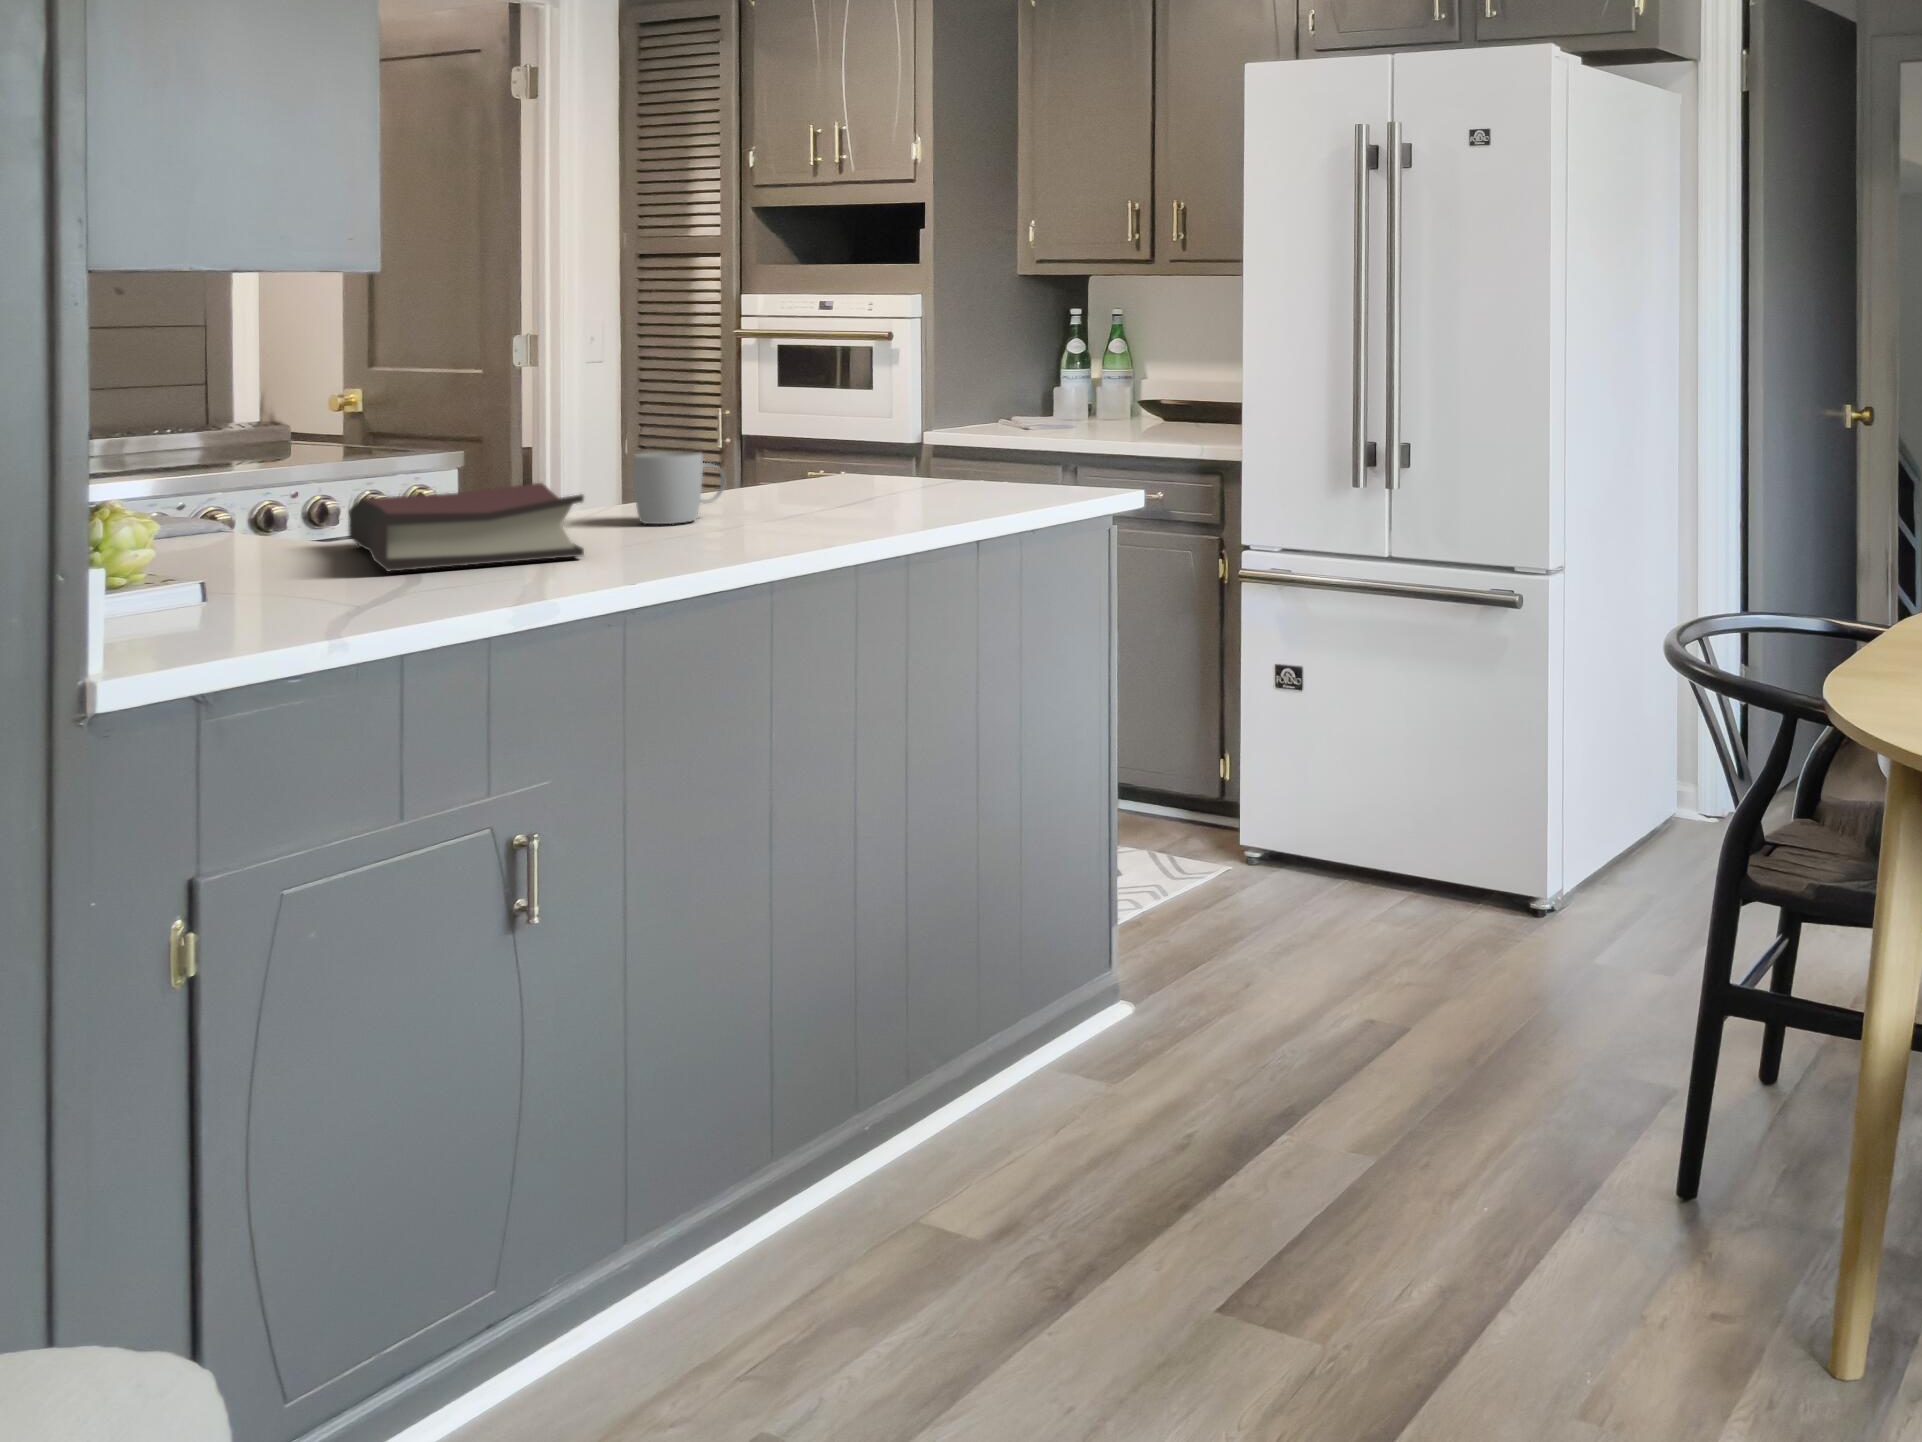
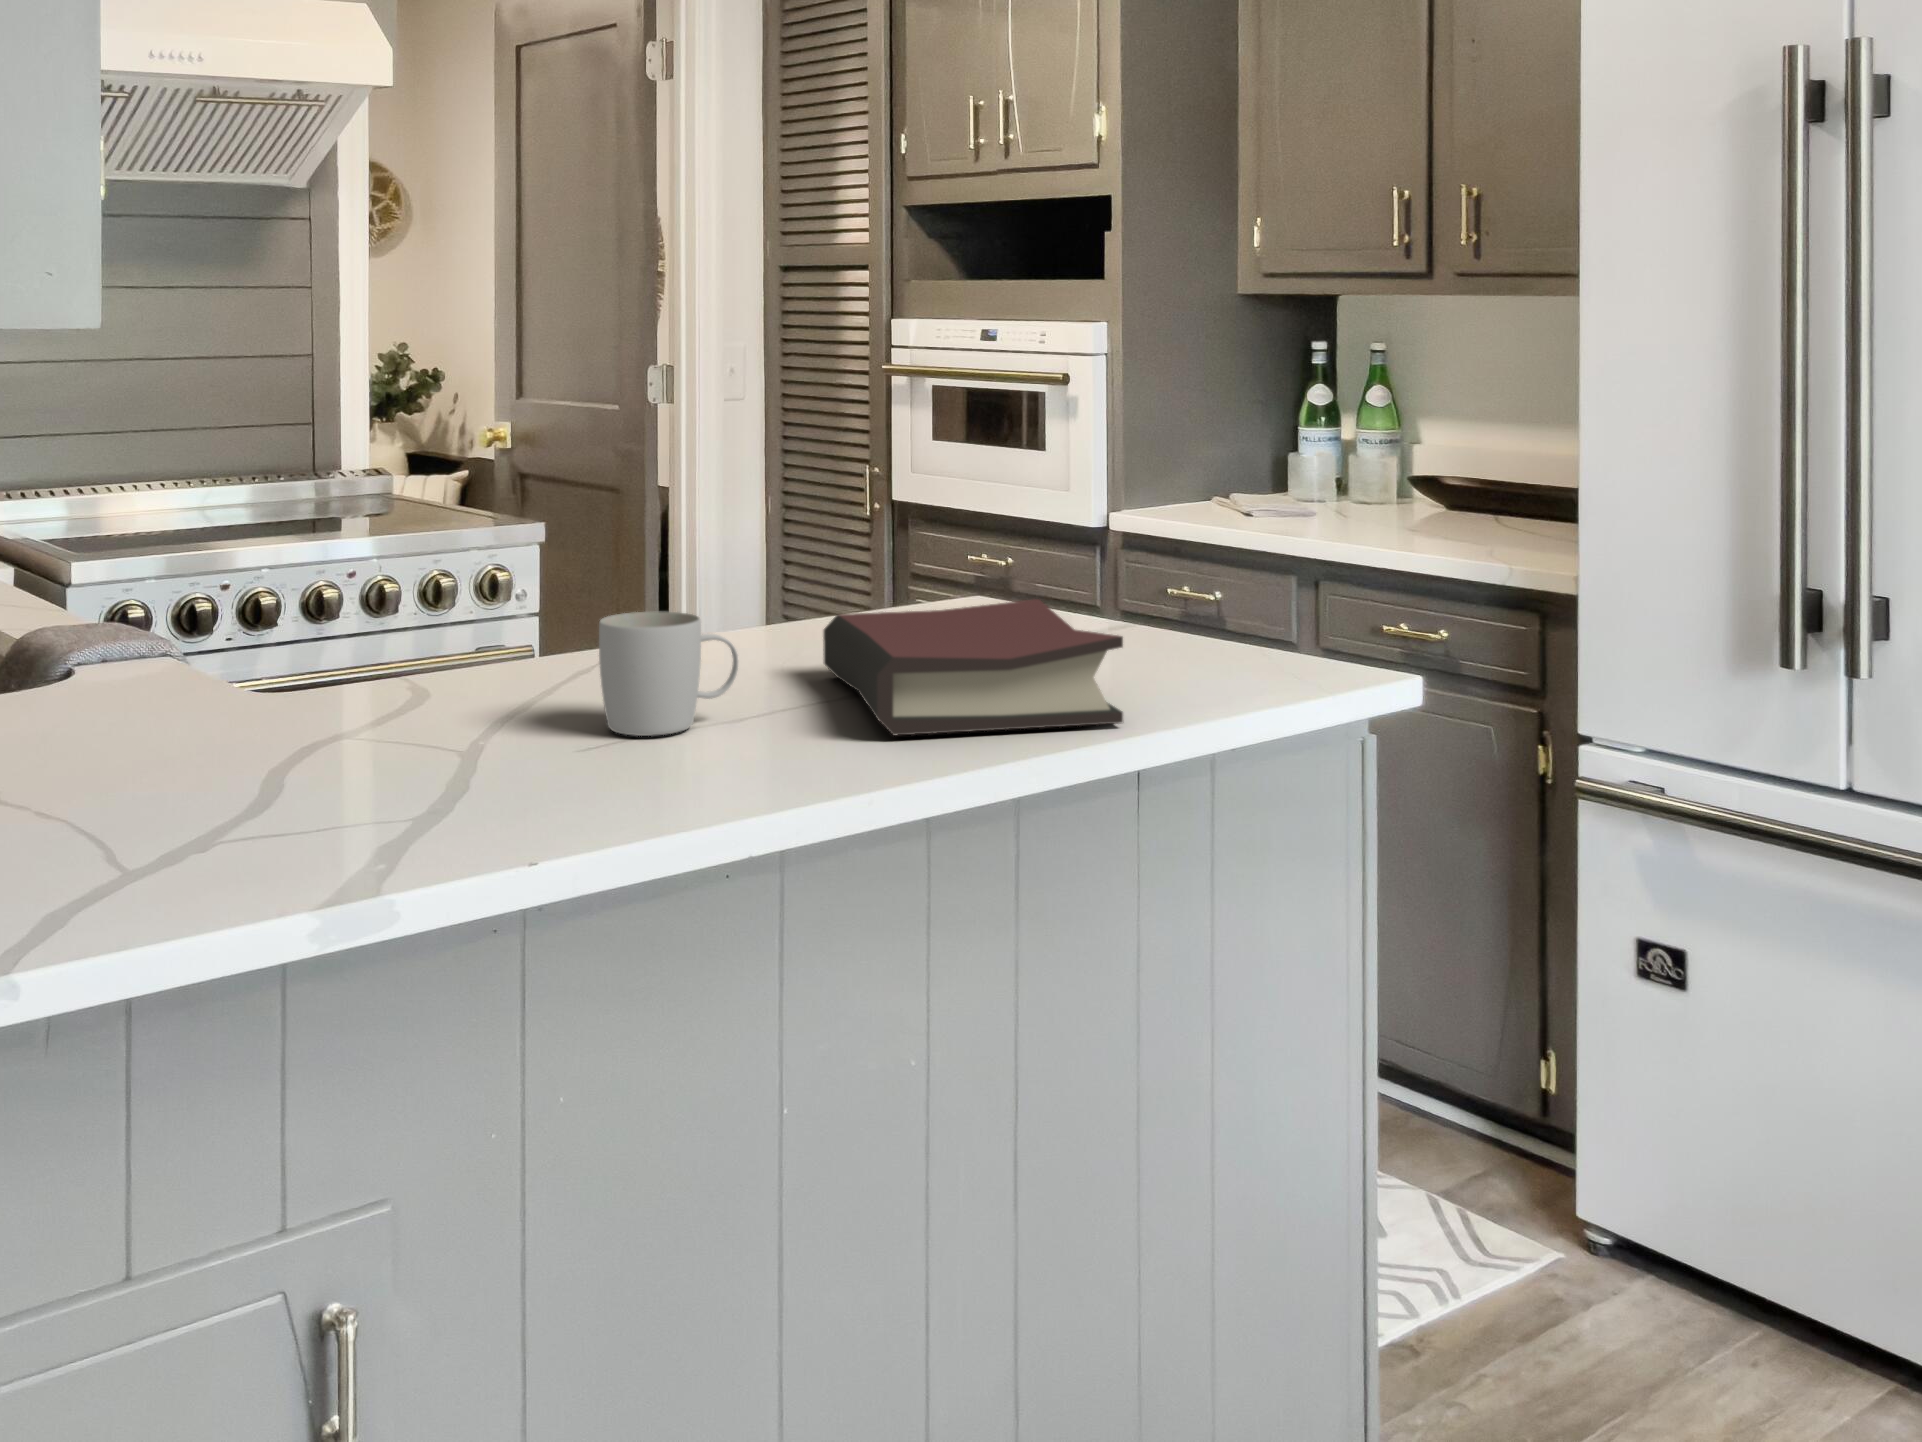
hardback book: present [348,483,584,571] -> present [823,599,1123,735]

